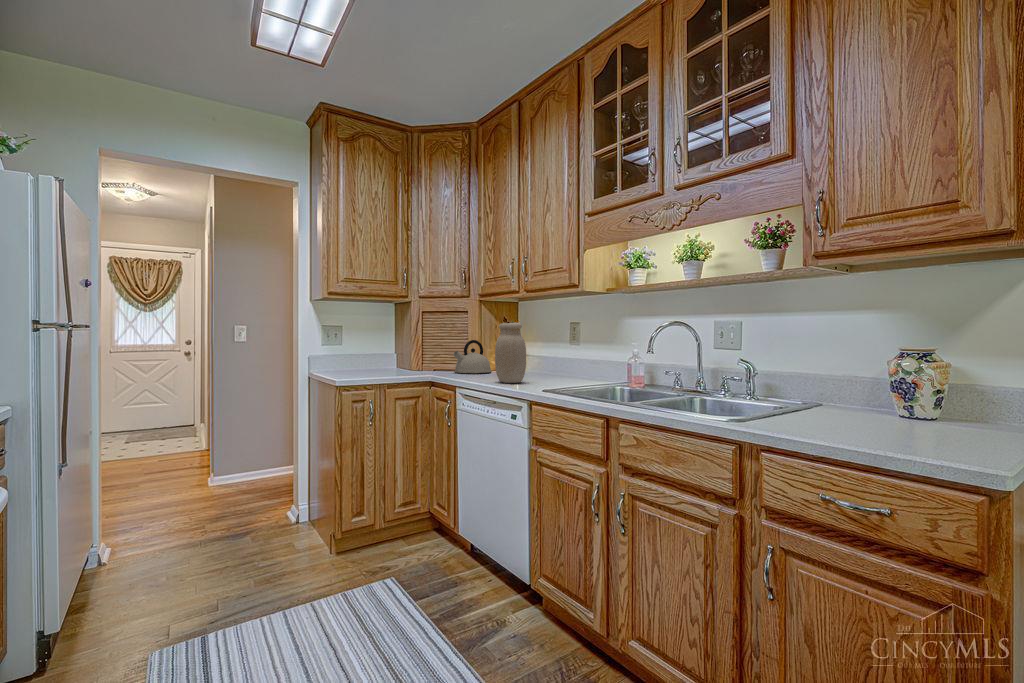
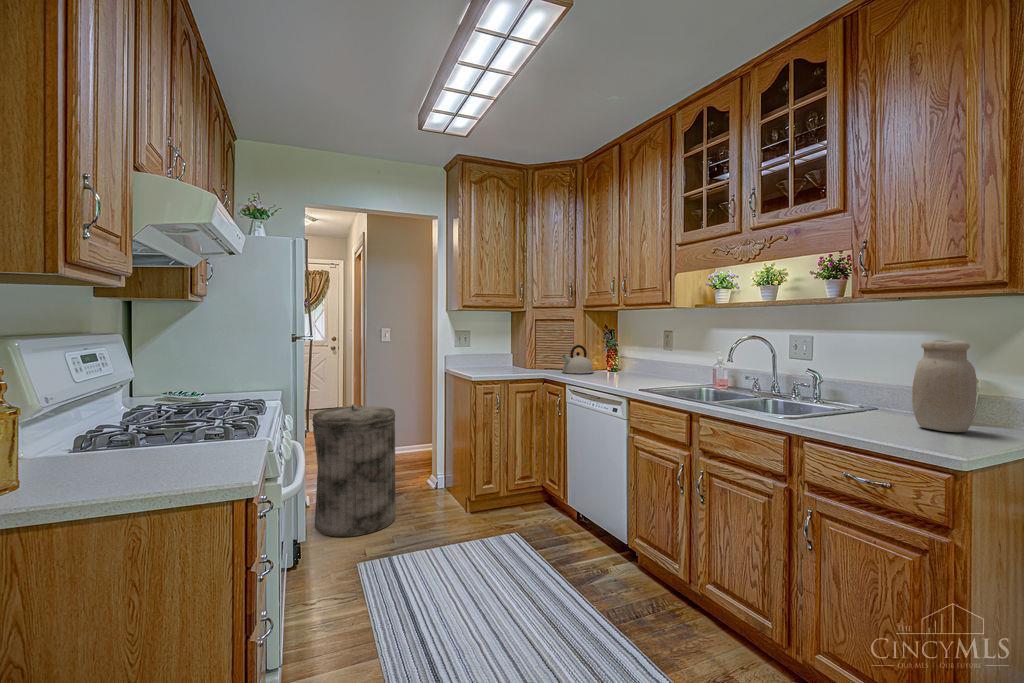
jar: present [495,323,526,383] -> present [912,340,977,432]
trash can: none [96,418,230,607] -> present [312,404,396,537]

